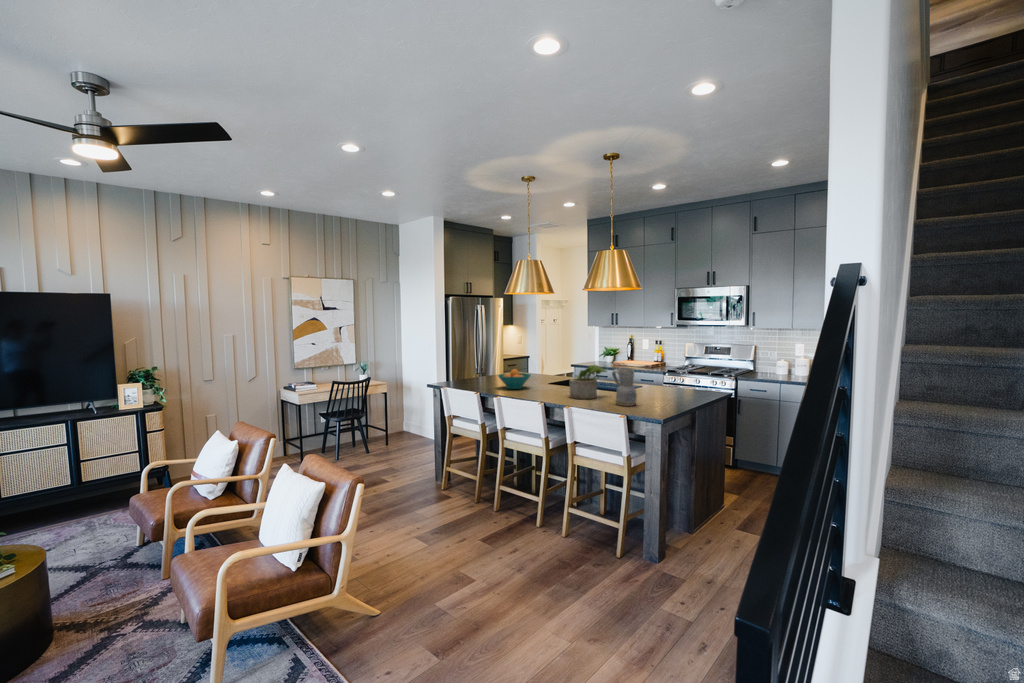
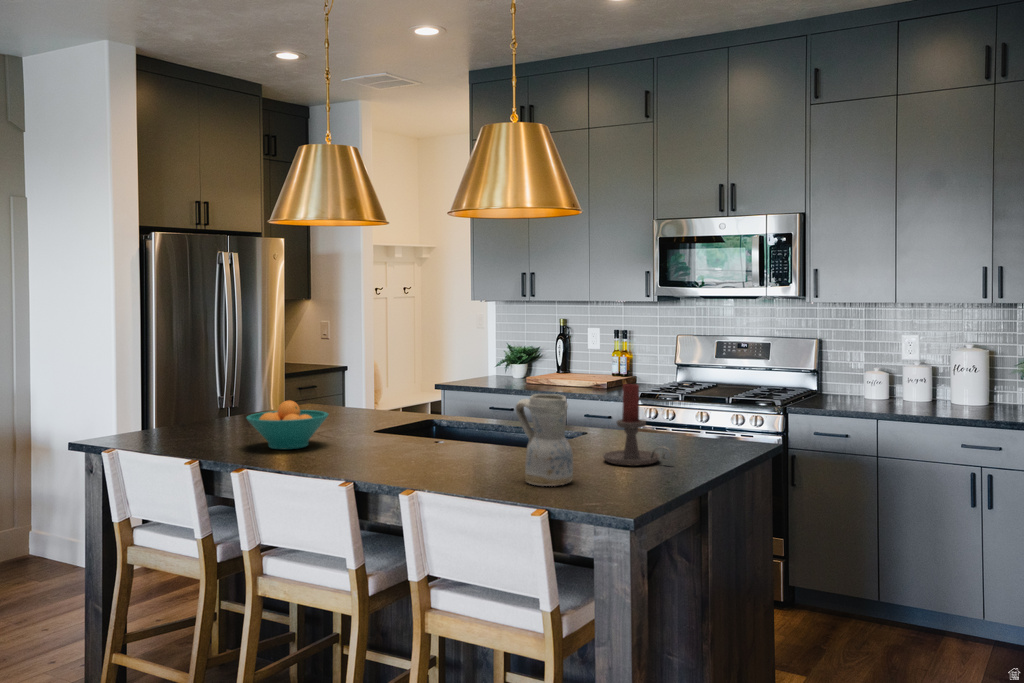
candle holder: none [649,364,681,399] -> present [603,384,673,466]
potted plant: present [570,365,607,399] -> none [417,387,507,471]

